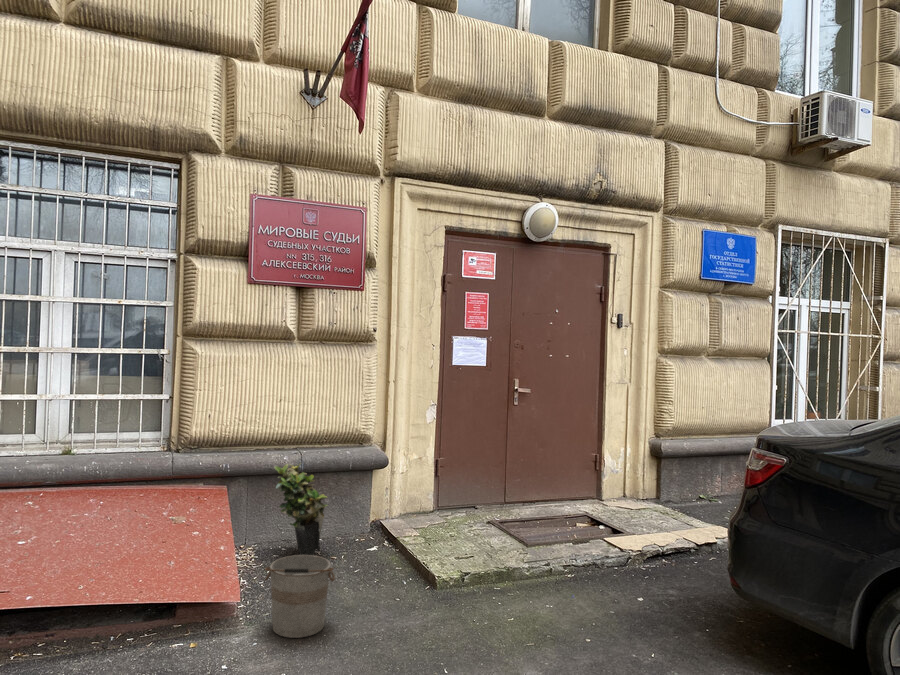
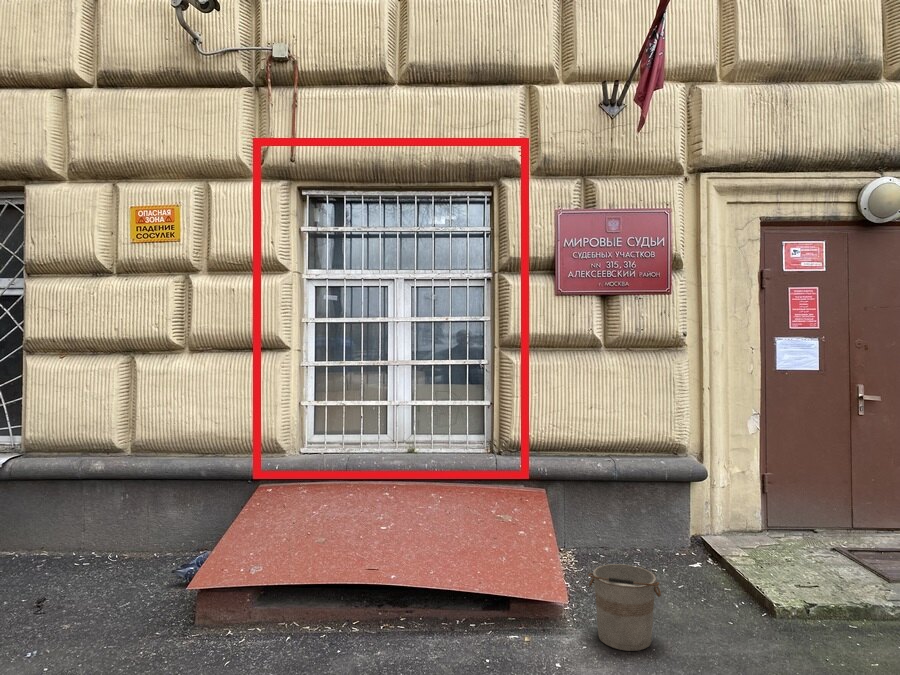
potted plant: present [275,464,327,555] -> none [588,469,644,570]

